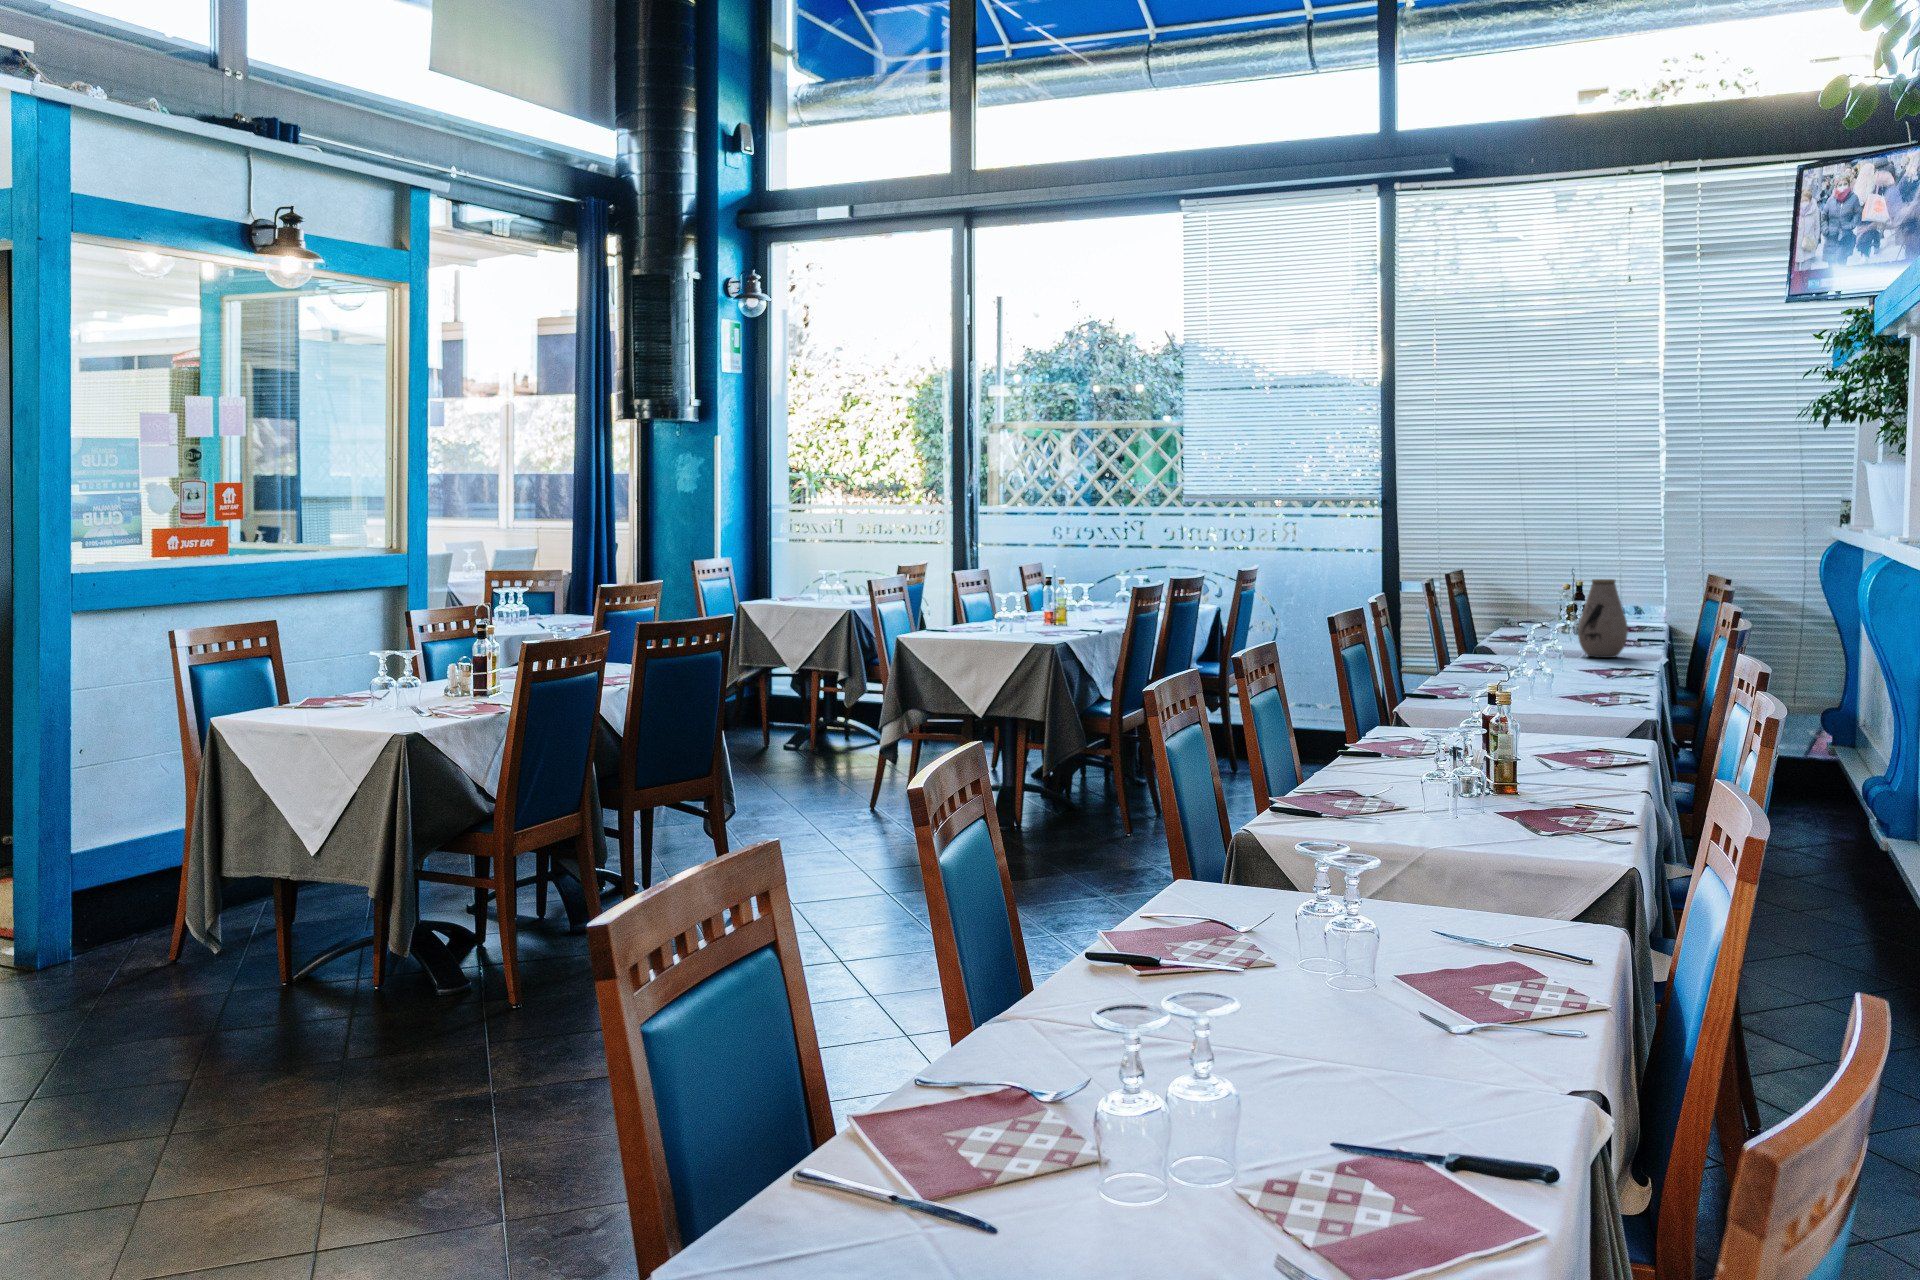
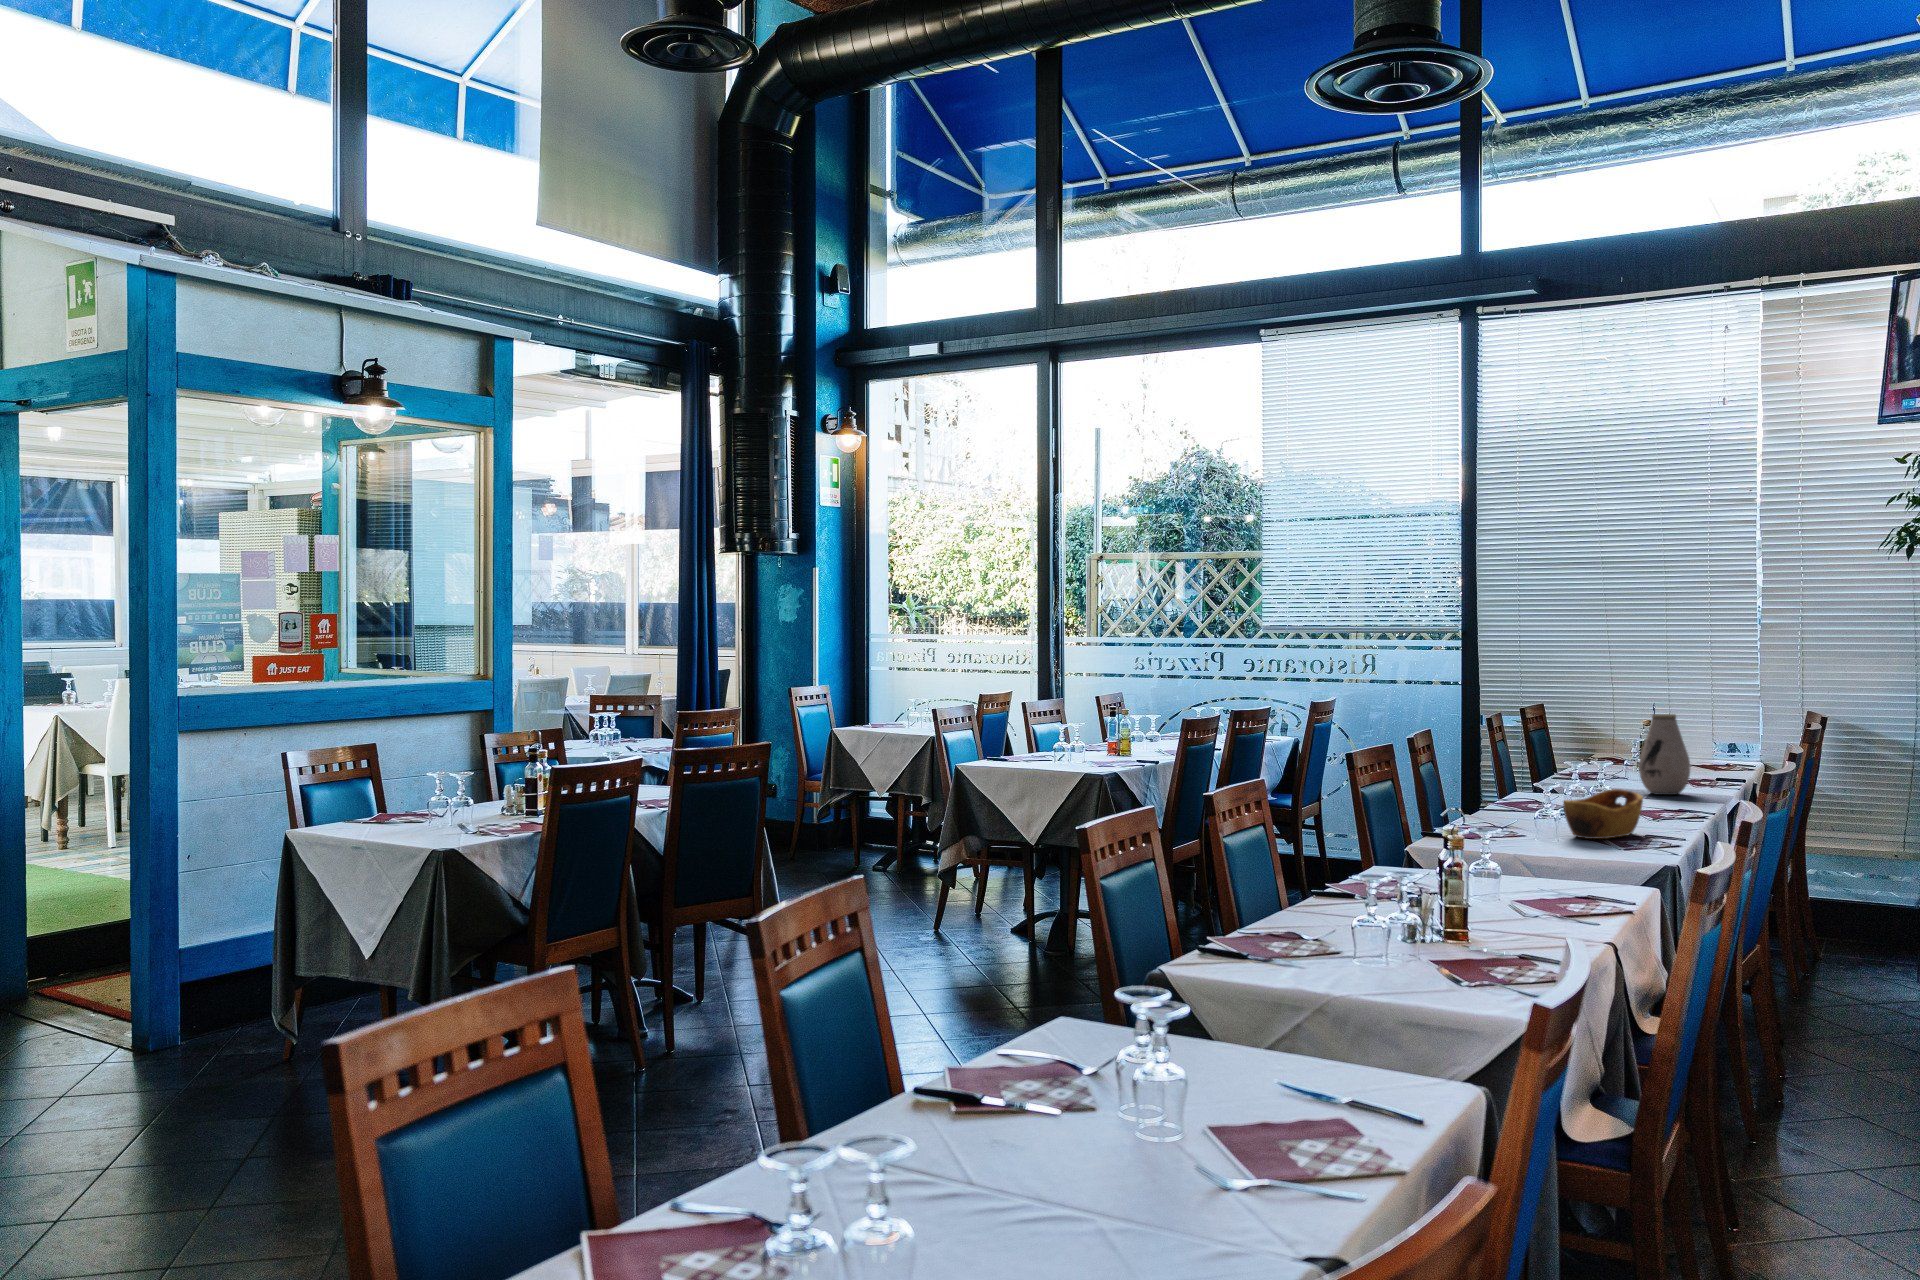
wooden bowl: none [1546,652,1621,701] -> present [1563,789,1643,839]

